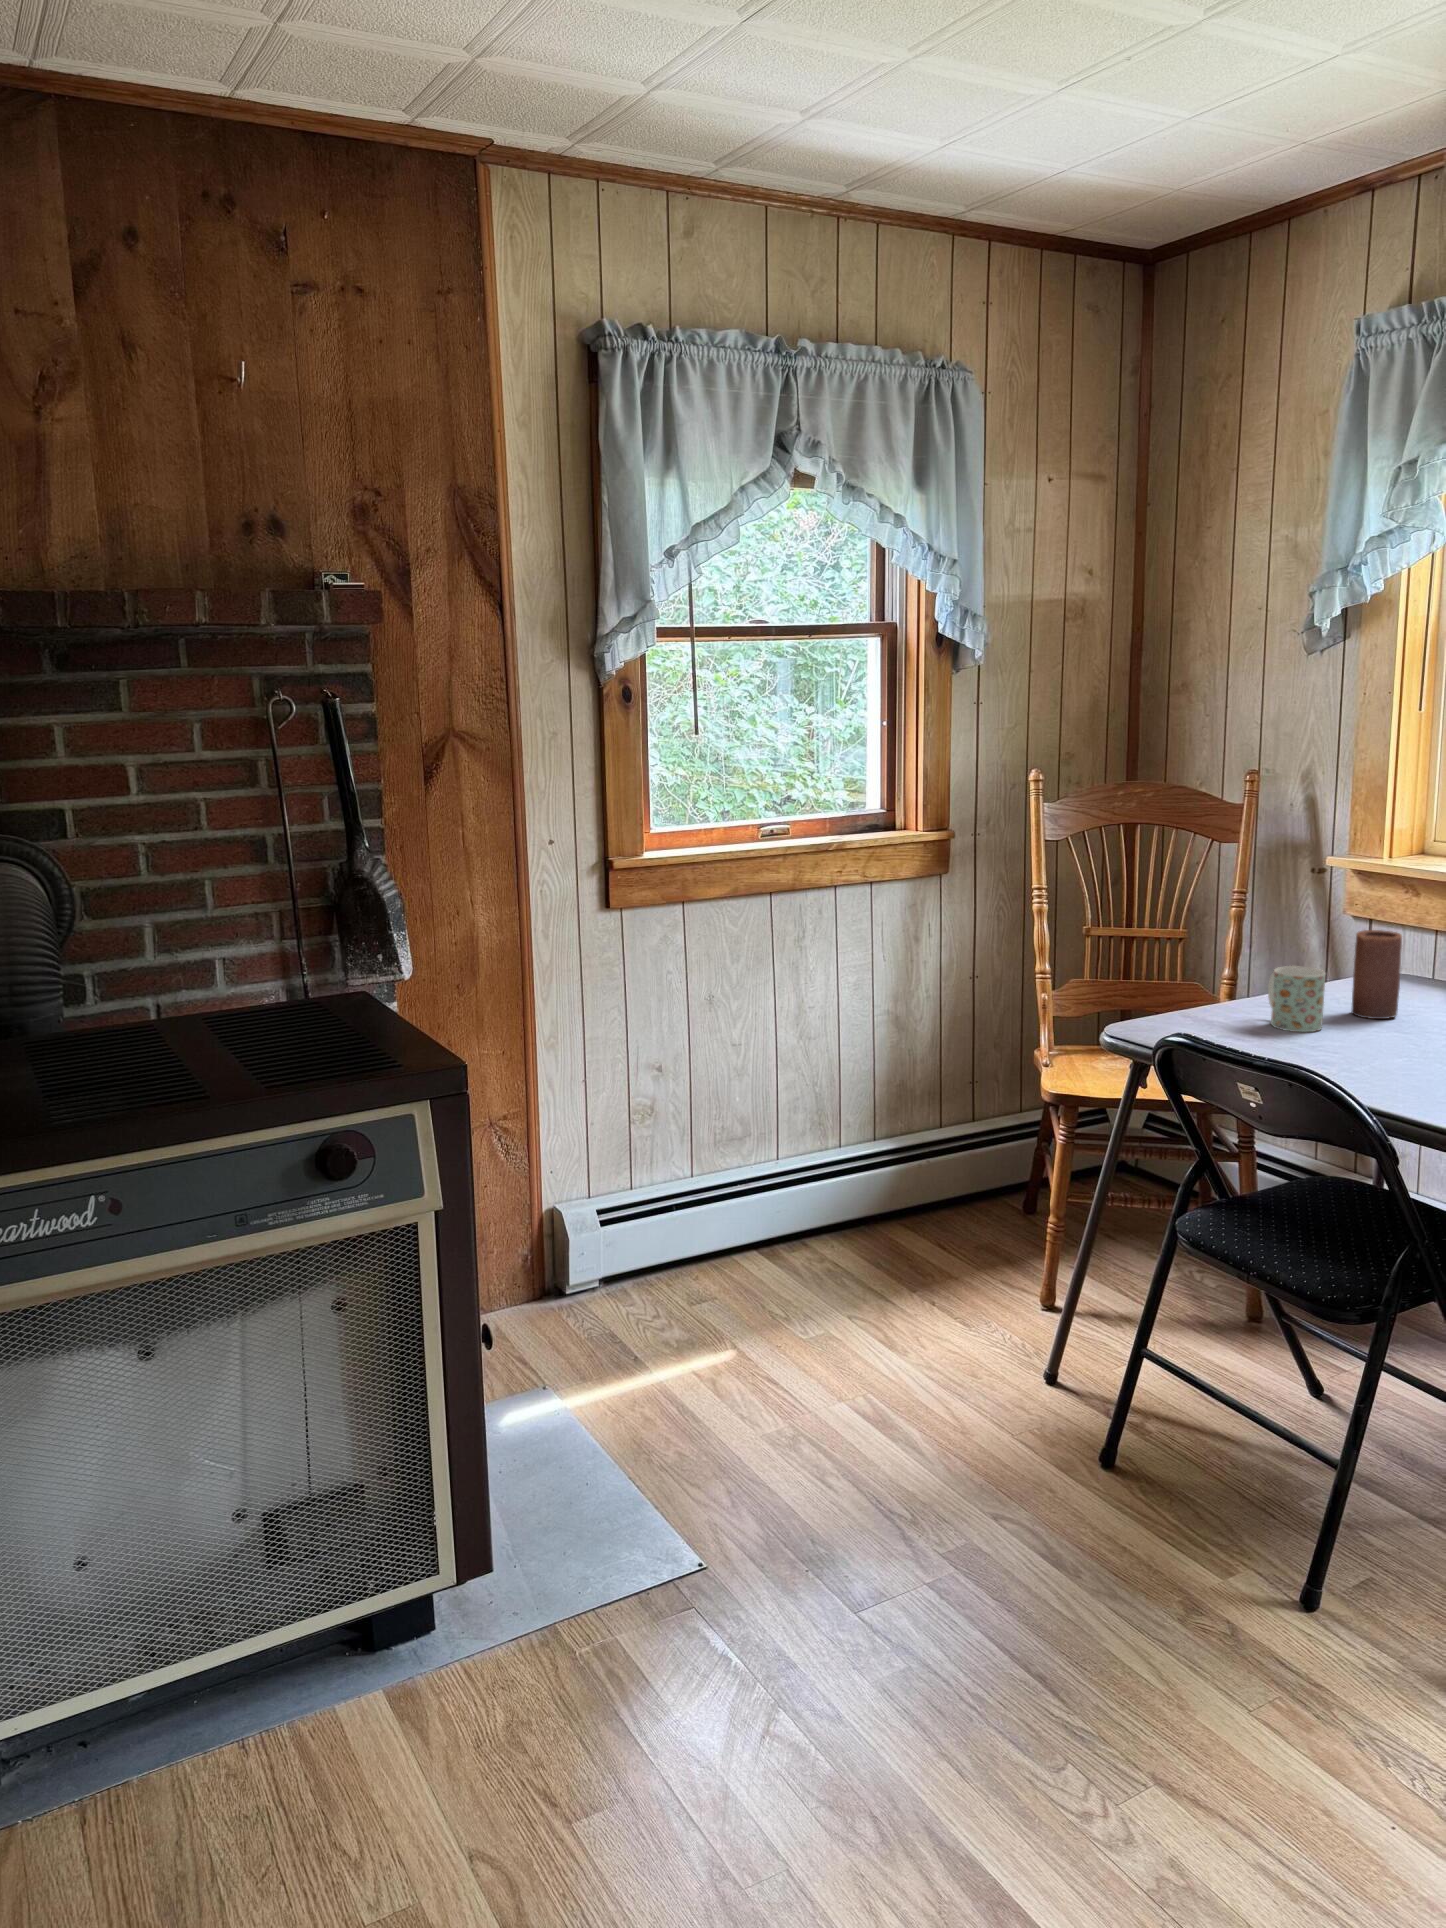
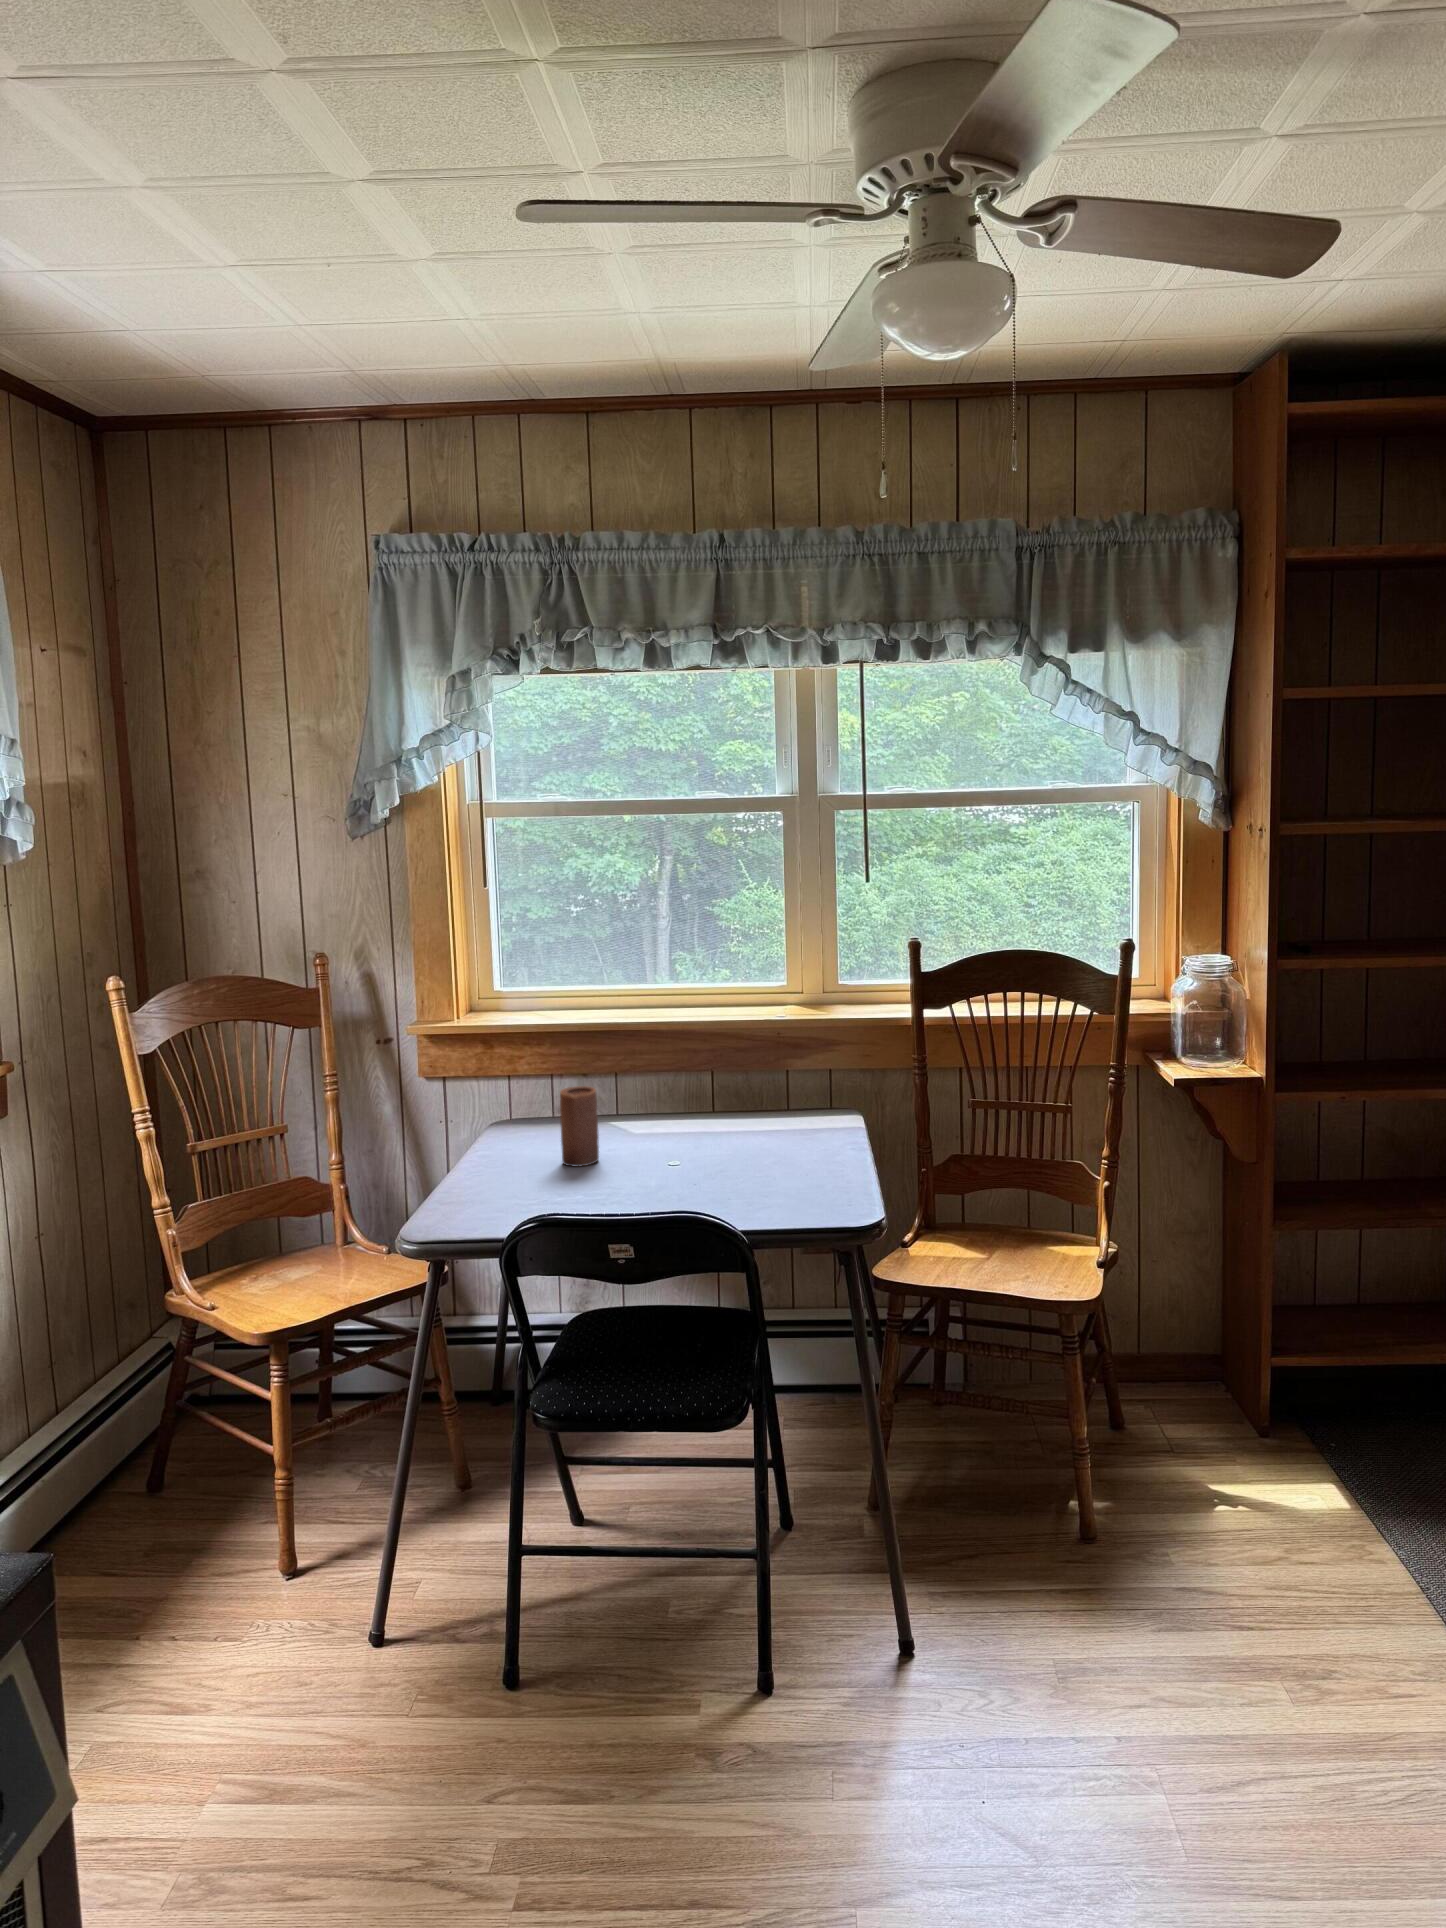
mug: present [1268,966,1325,1032] -> none [525,1133,586,1196]

